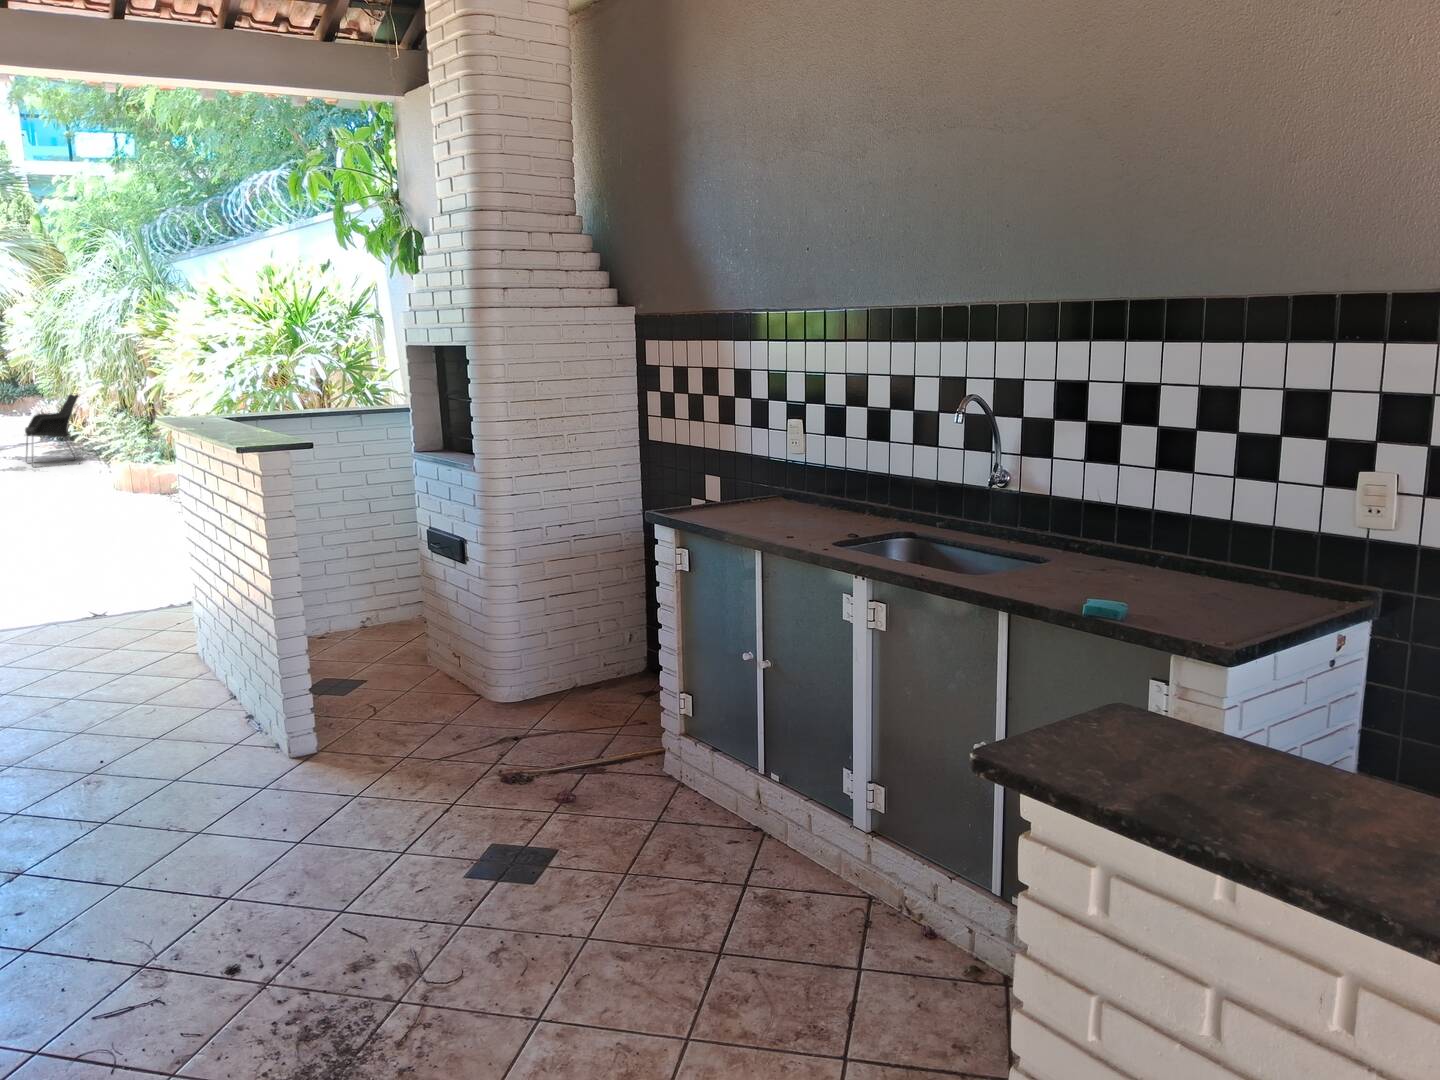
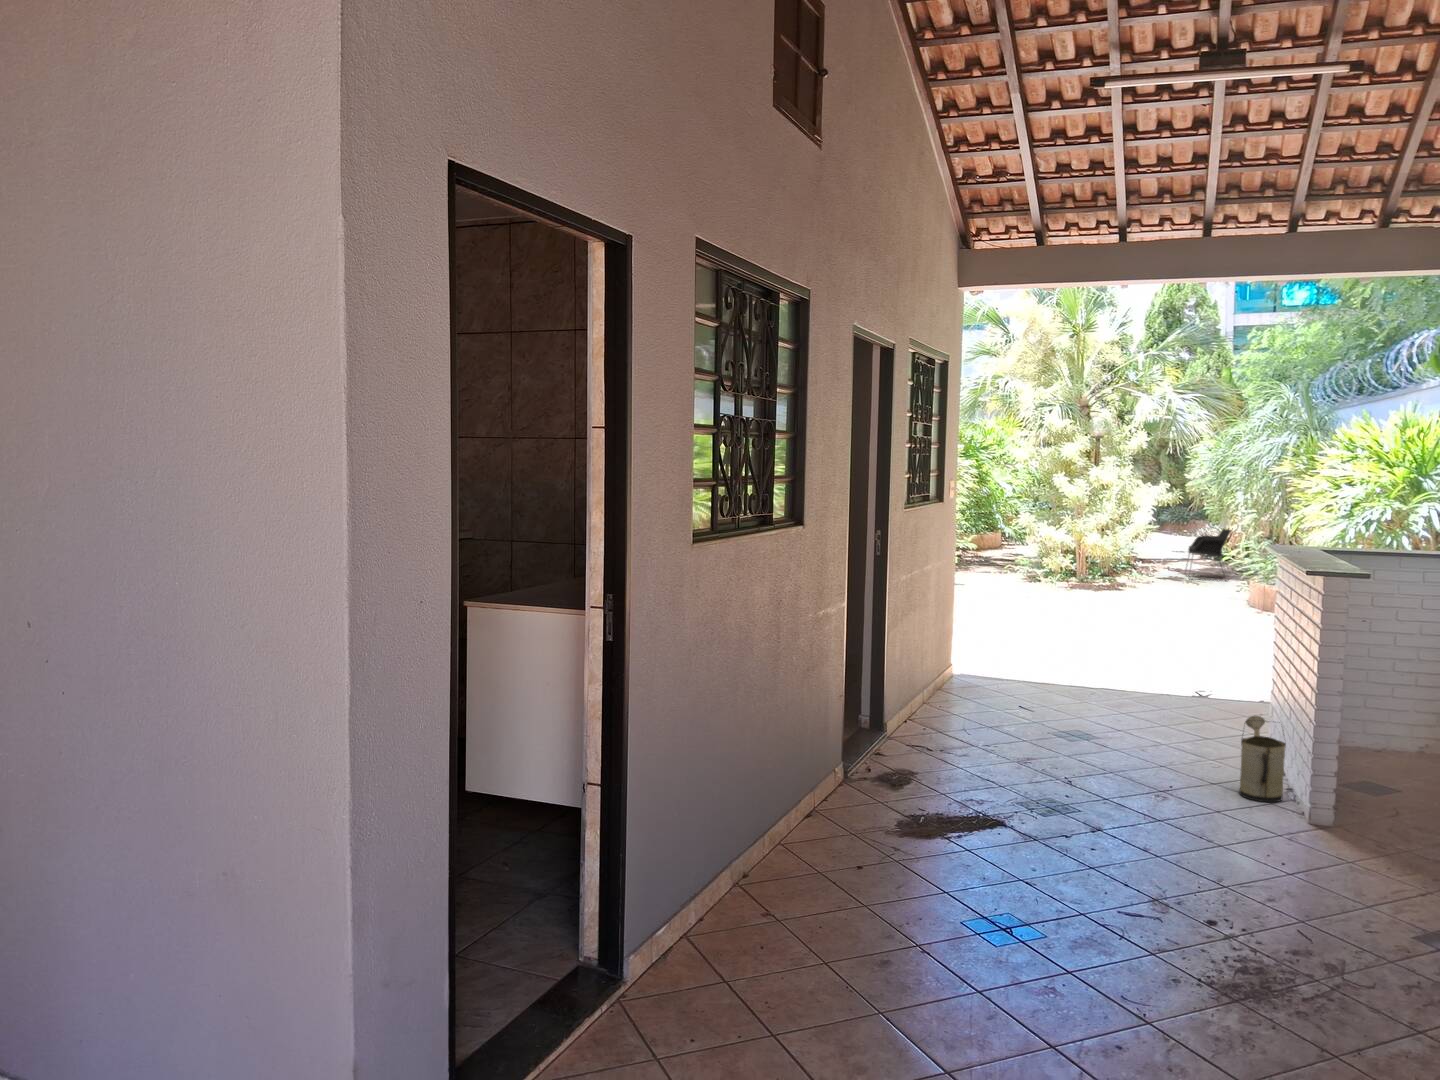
watering can: none [183,638,247,746] -> present [1239,716,1286,802]

